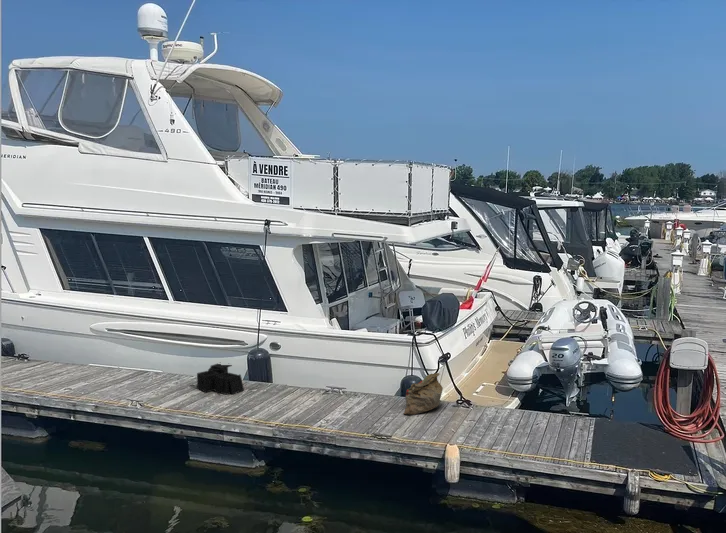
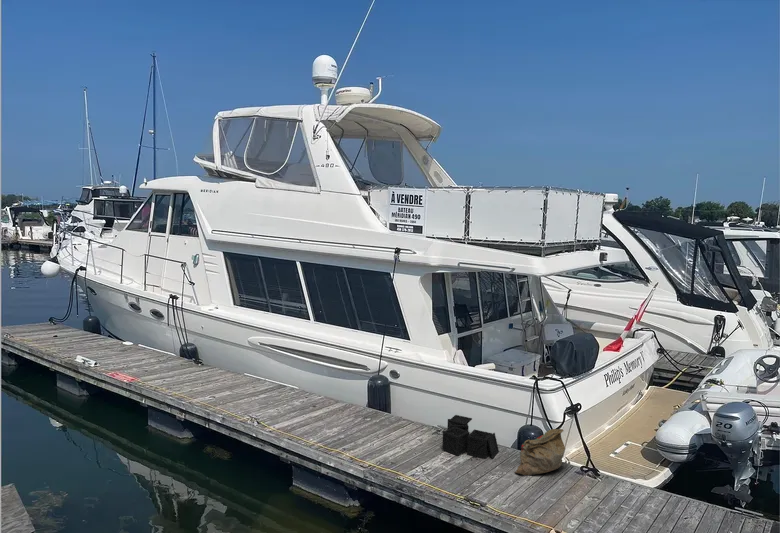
storage bin: present [197,364,244,395] -> present [442,415,499,460]

